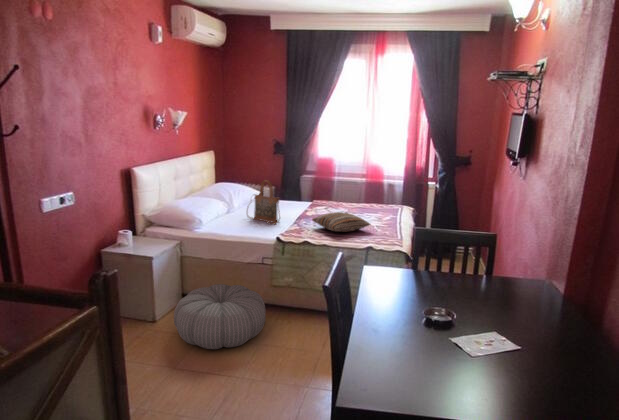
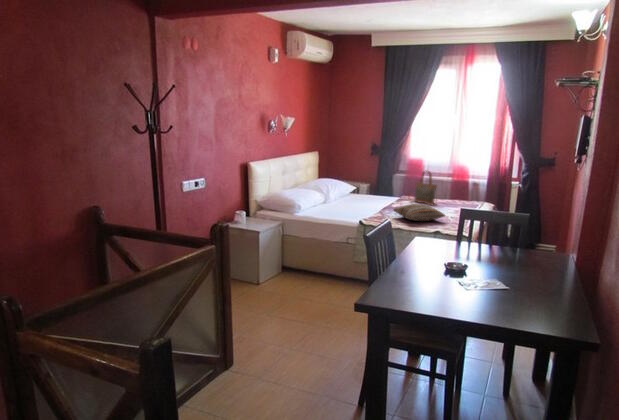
handbag: present [249,180,280,224] -> present [409,171,437,205]
pouf: present [174,284,266,349] -> none [273,258,346,307]

